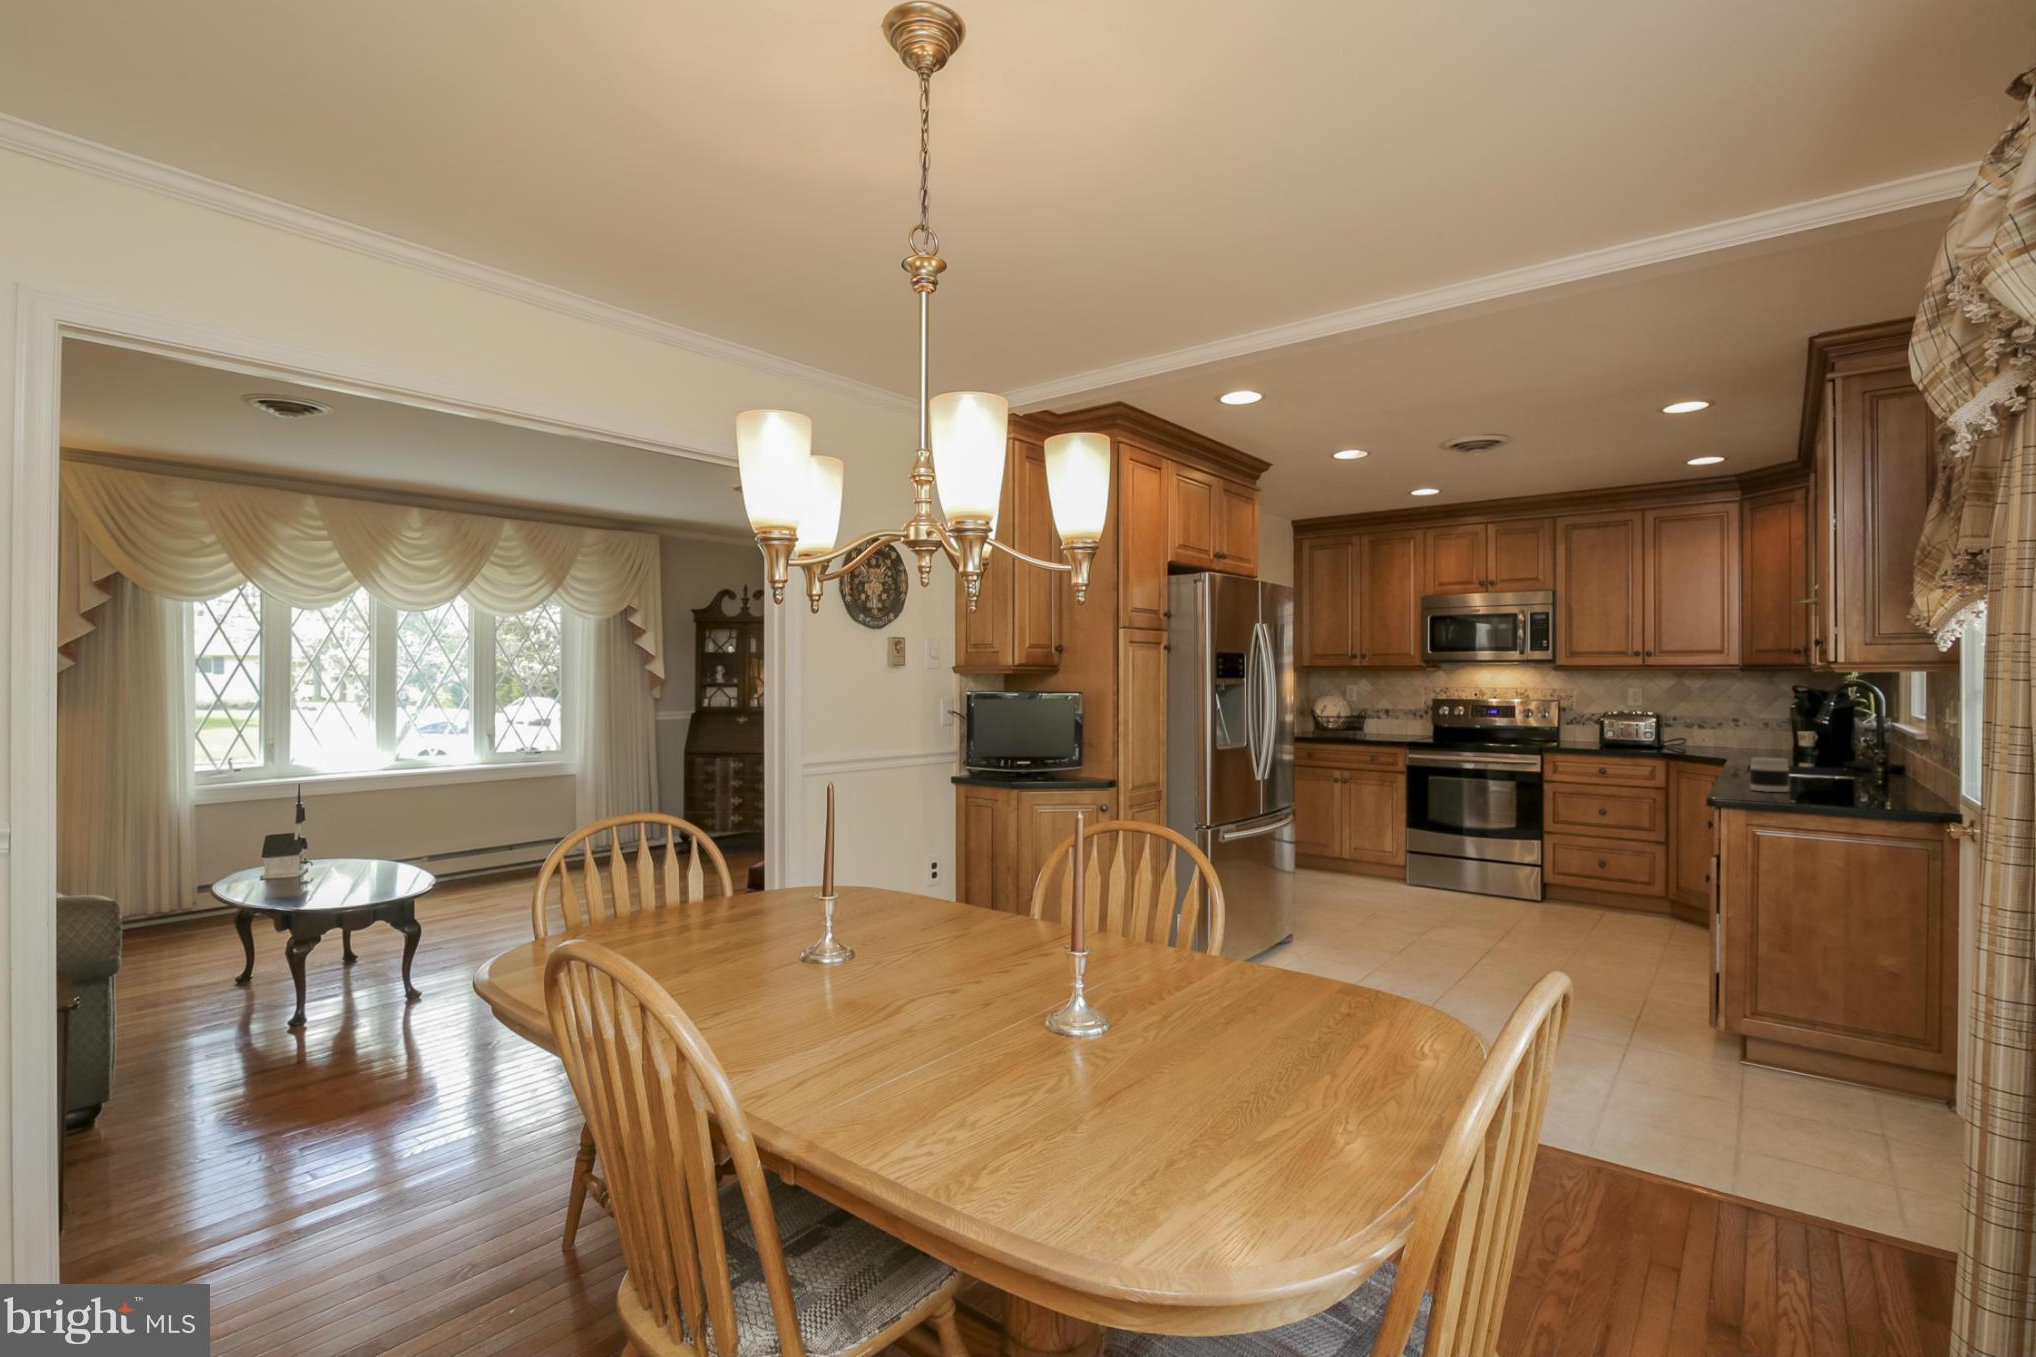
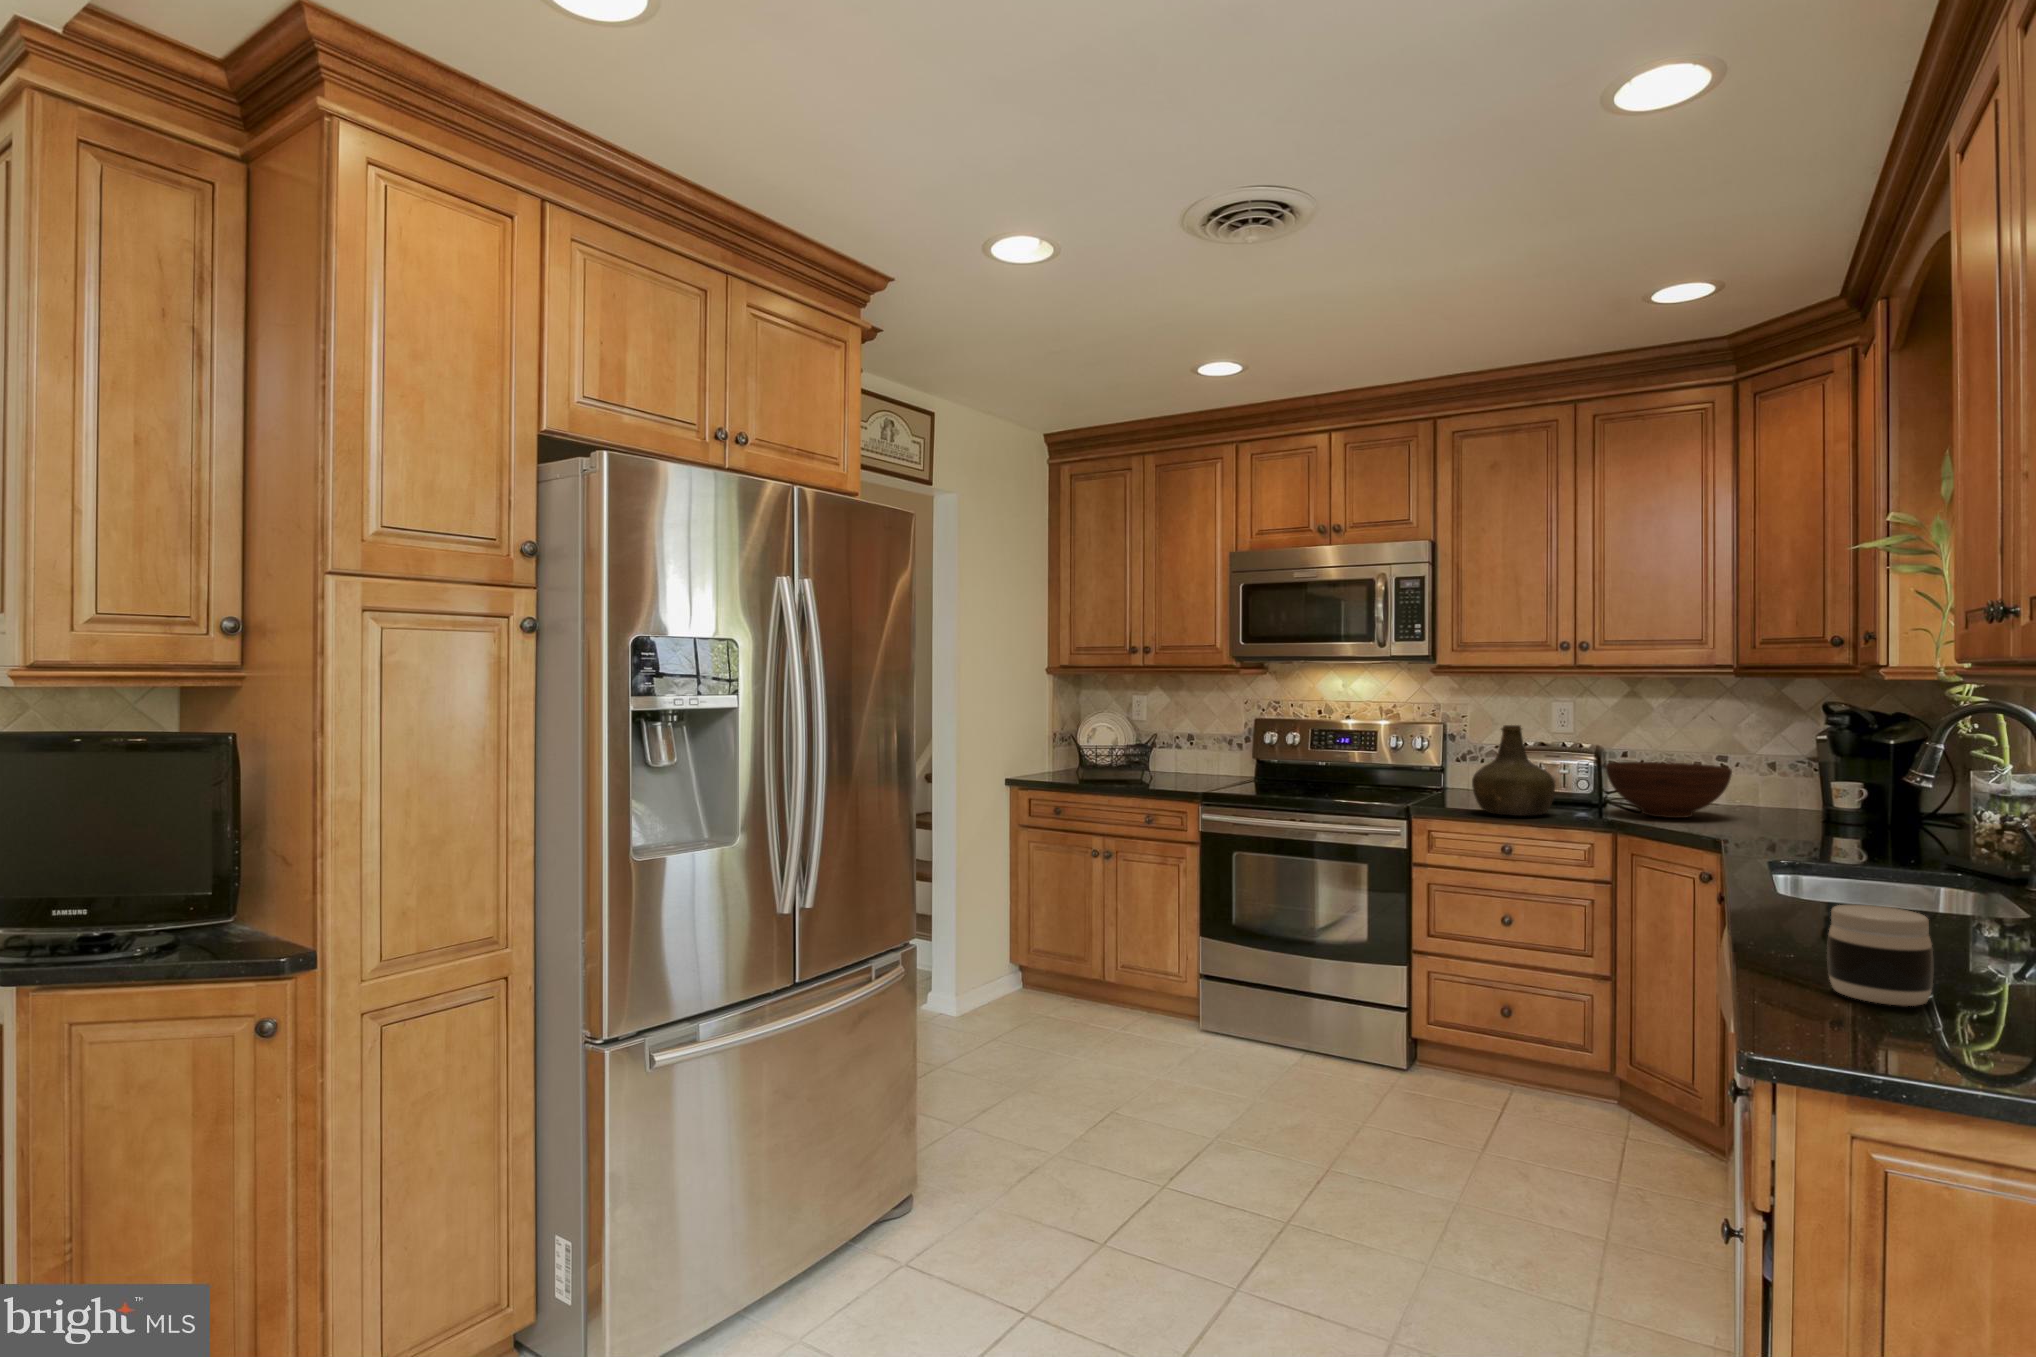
bottle: none [1581,700,1632,752] -> present [1472,725,1555,816]
fruit bowl: none [1663,722,1739,752] -> present [1605,762,1732,818]

